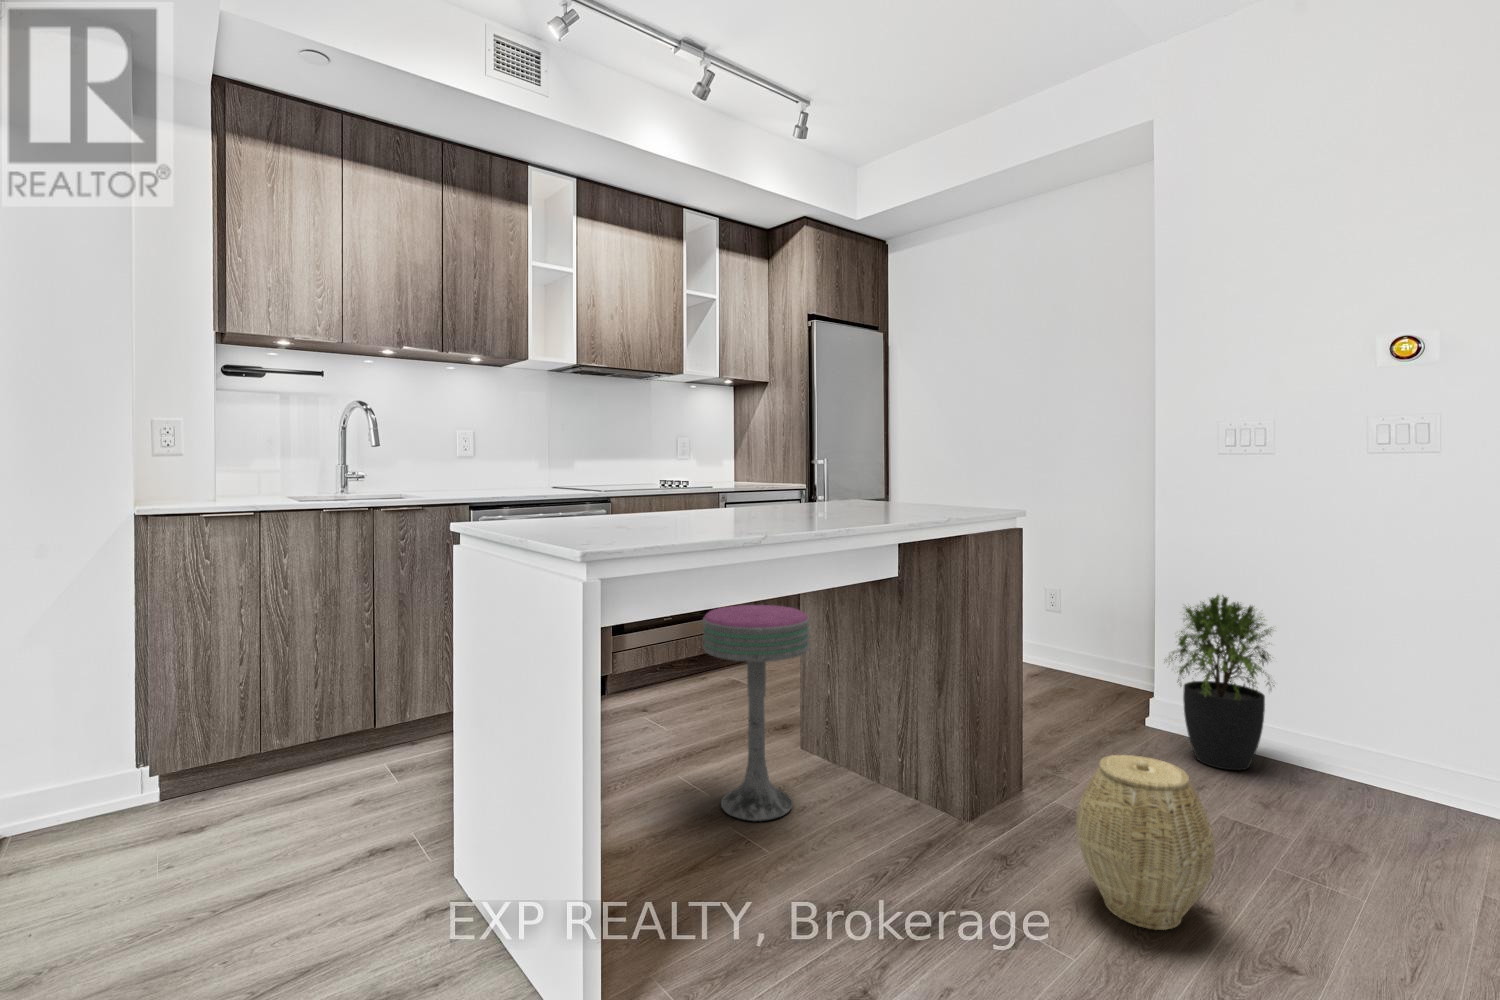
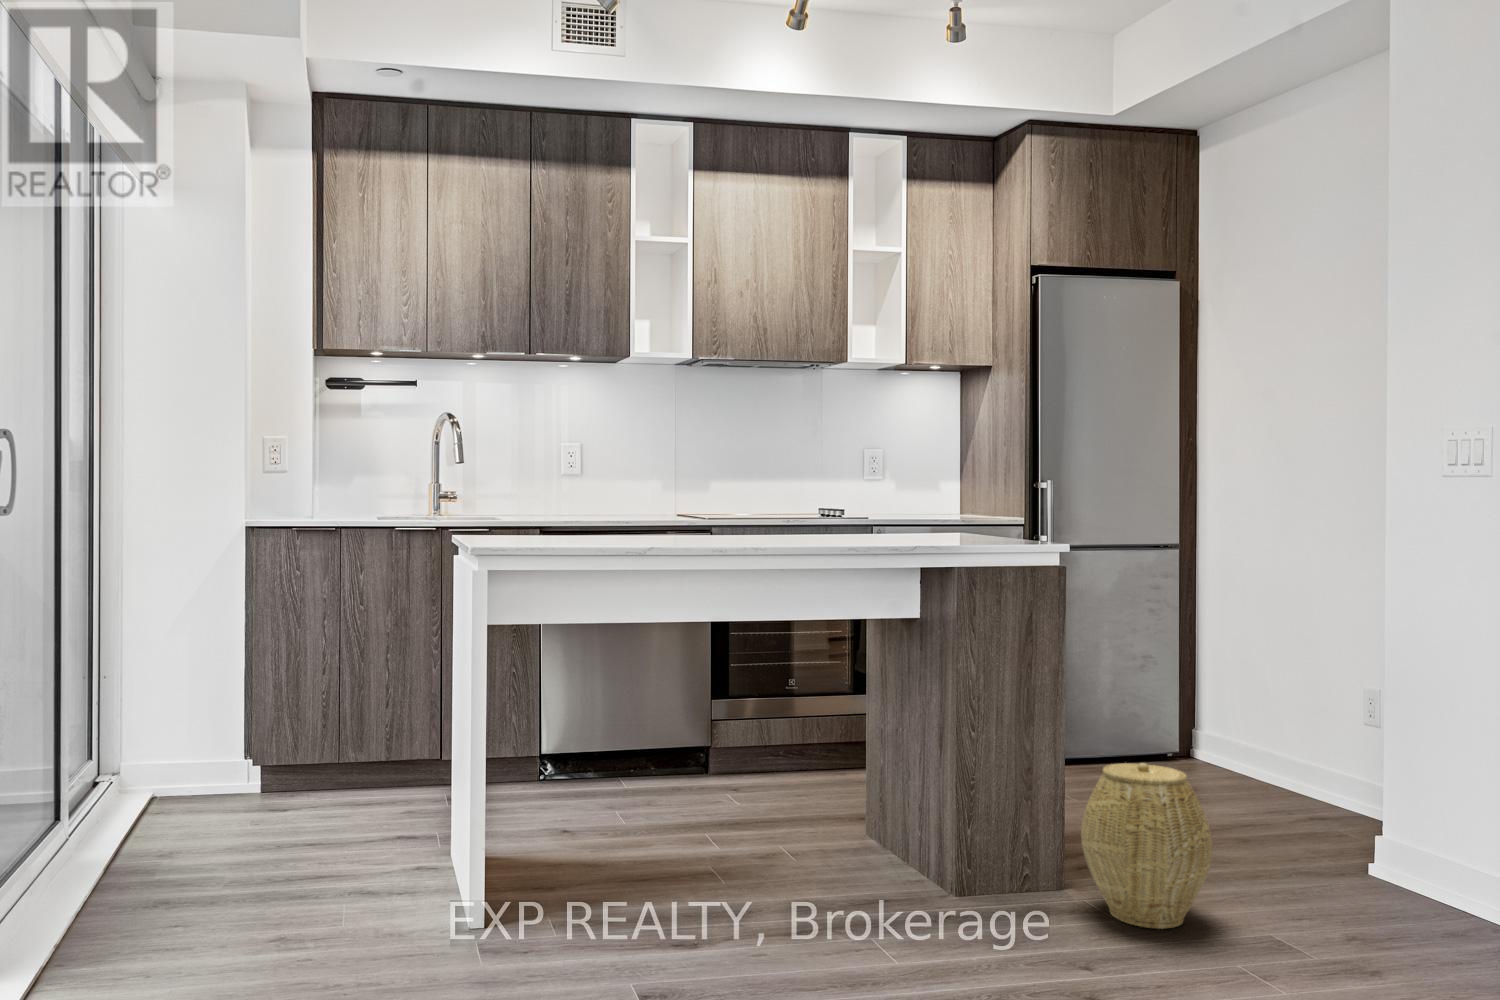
potted plant: present [1166,595,1272,770] -> none [1211,627,1339,824]
bar stool: present [703,605,809,821] -> none [704,628,816,851]

